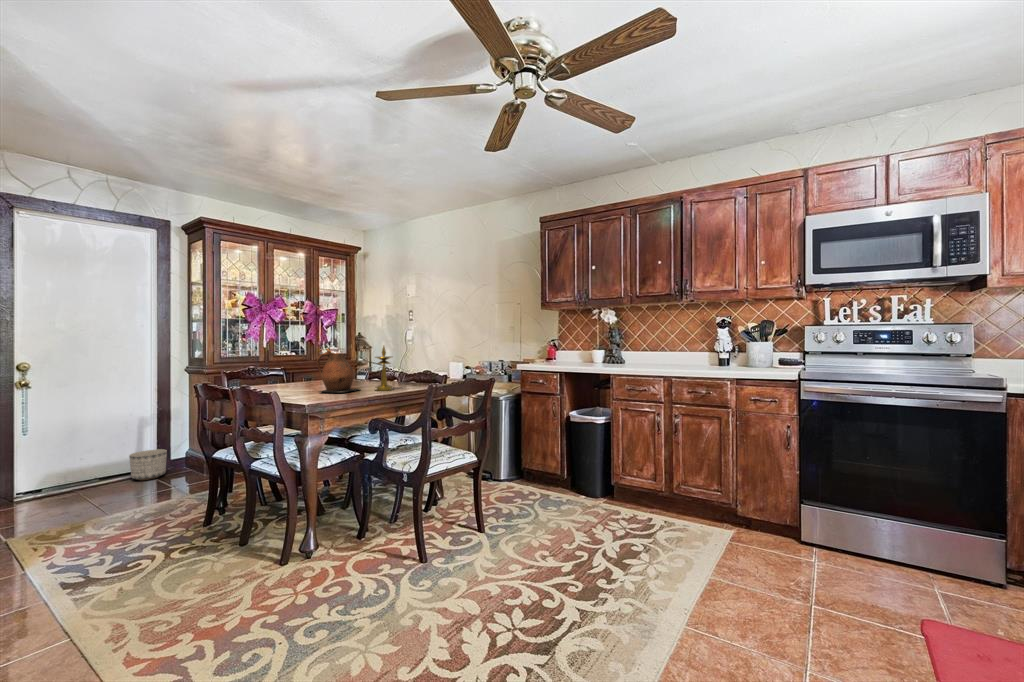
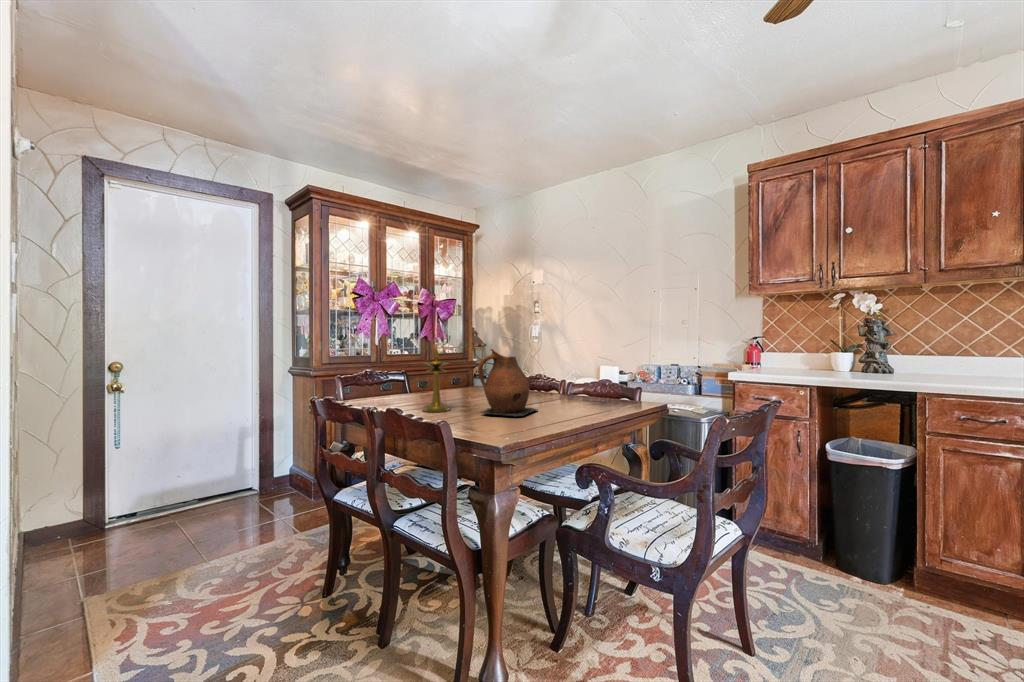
candlestick: present [375,346,393,391] -> present [423,346,450,412]
planter: present [129,449,167,480] -> none [229,466,270,505]

